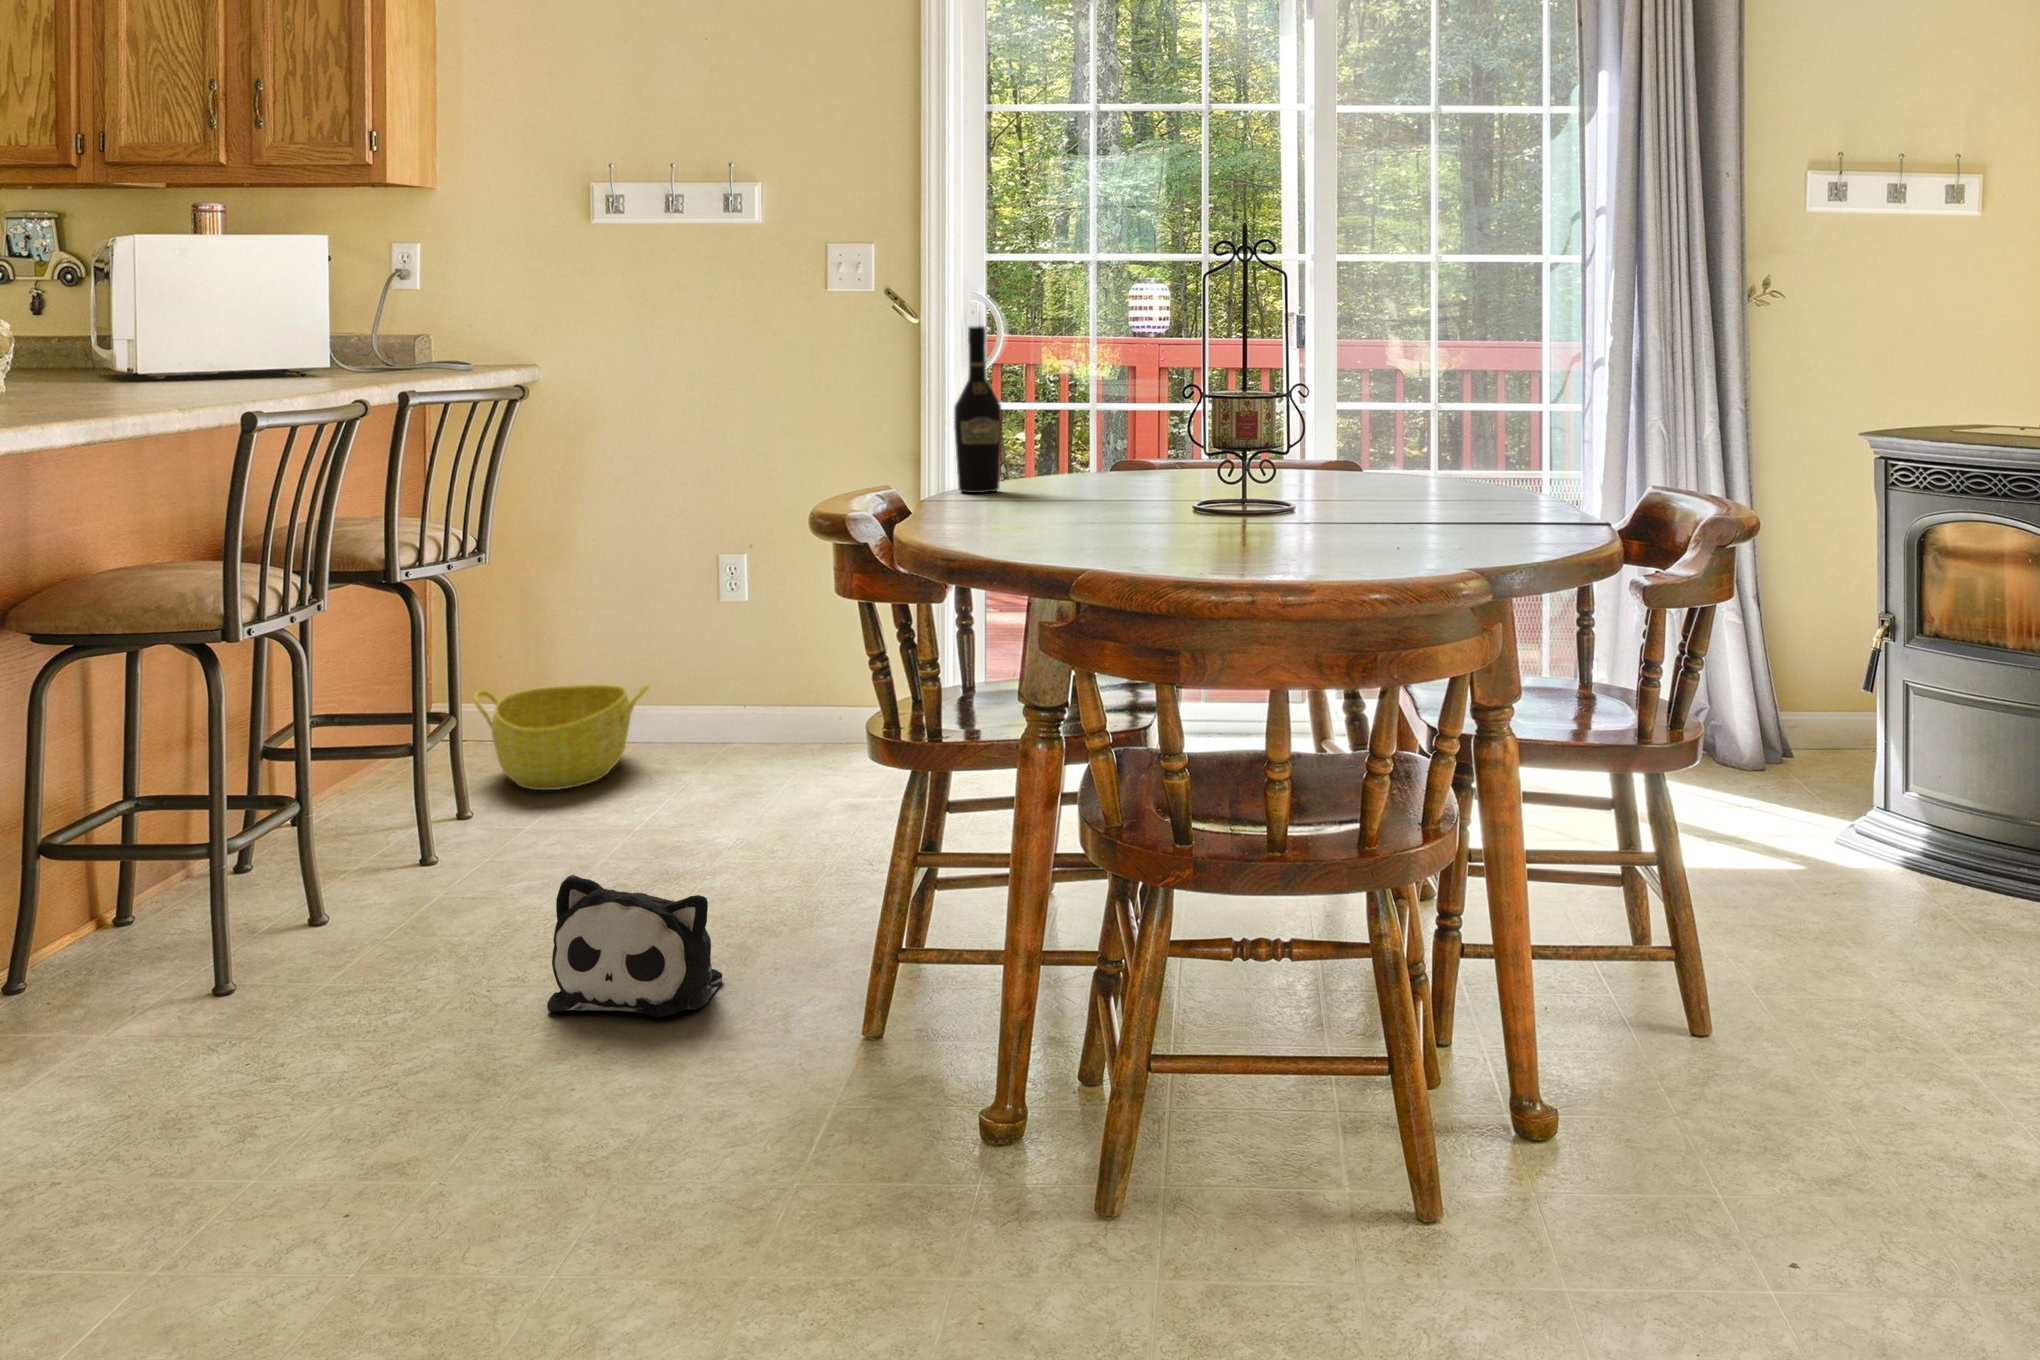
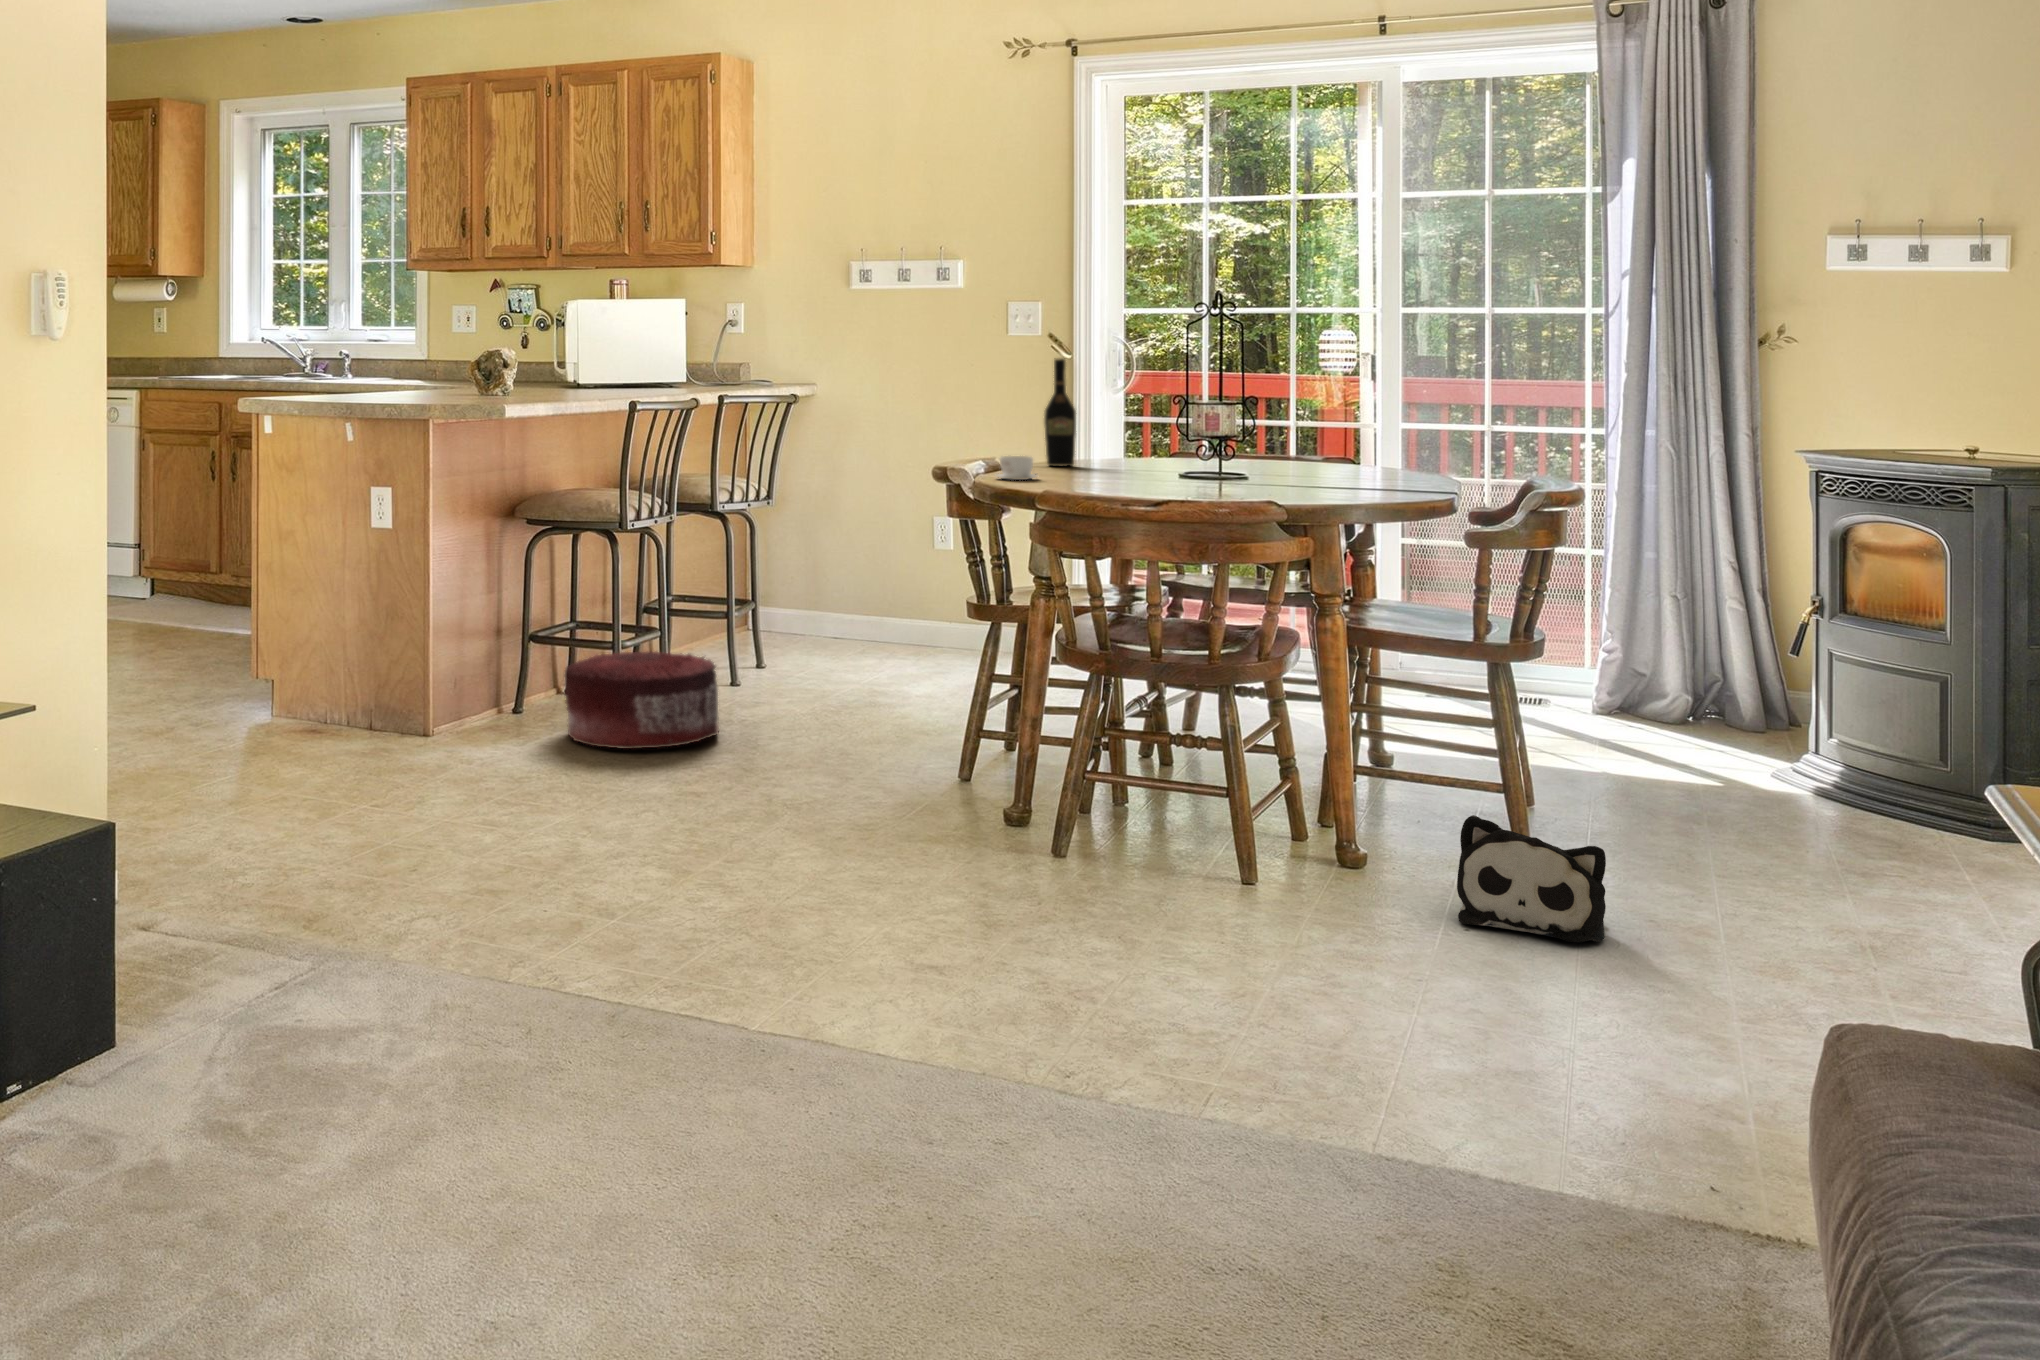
coffee cup: none [925,489,998,530] -> present [997,456,1037,480]
basket: present [473,684,649,790] -> none [766,592,876,658]
pouf: none [103,854,422,1073] -> present [565,651,719,749]
plush toy: present [547,875,722,1017] -> present [1457,815,1606,942]

